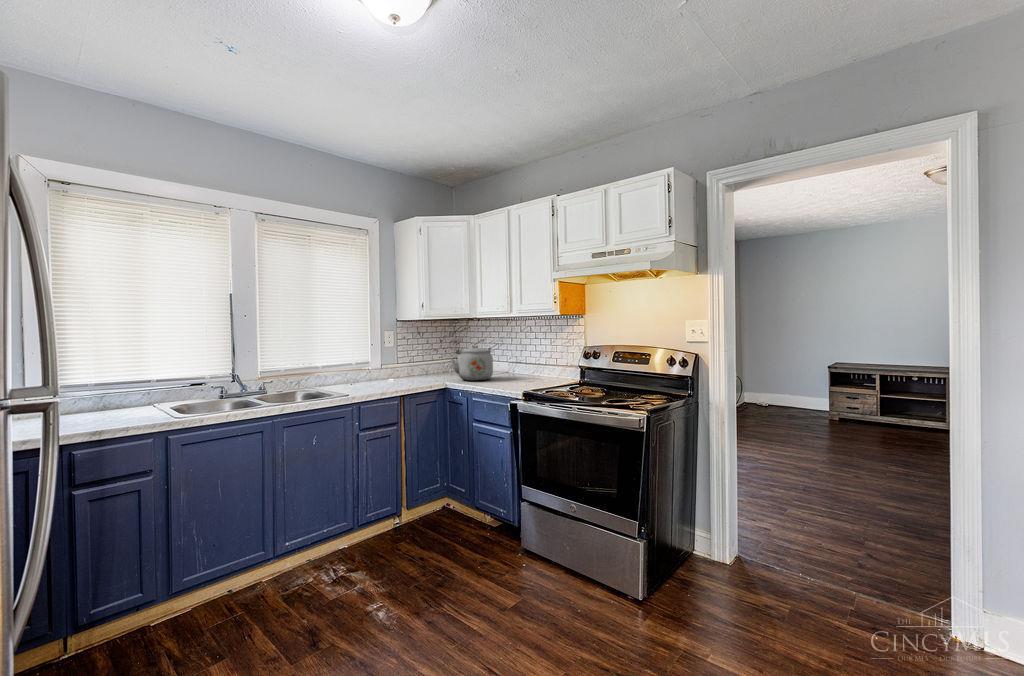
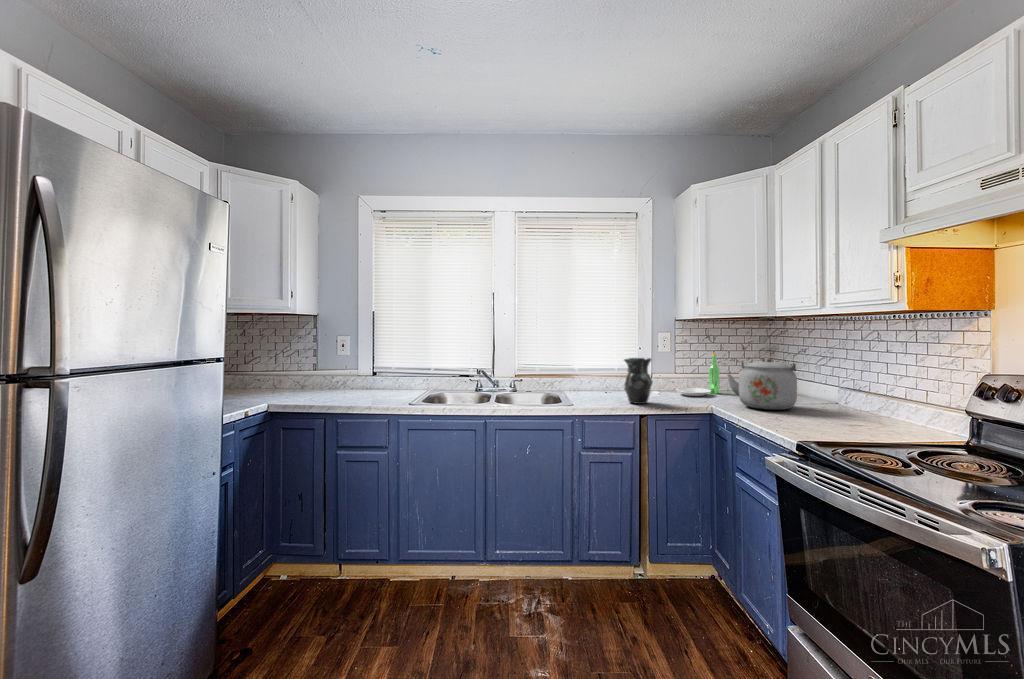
plate: none [404,344,433,378] -> present [677,353,720,396]
vase: none [376,349,401,387] -> present [624,358,653,404]

